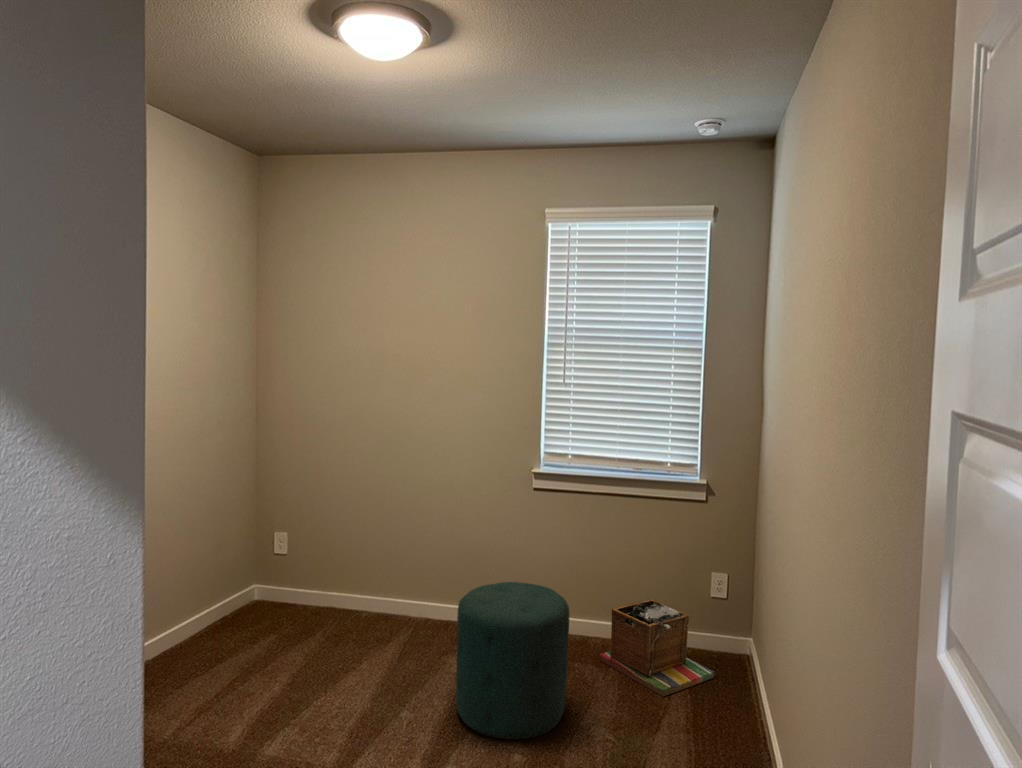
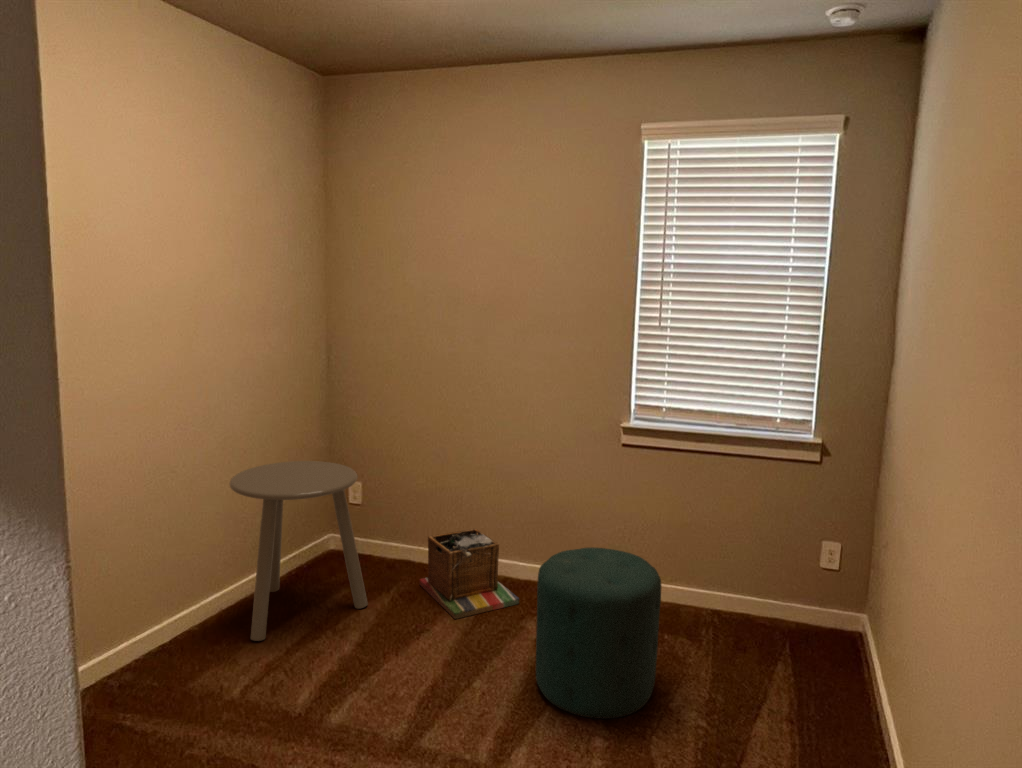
side table: none [160,512,294,687] -> present [230,461,367,641]
laundry basket: present [600,599,714,697] -> present [419,529,519,619]

